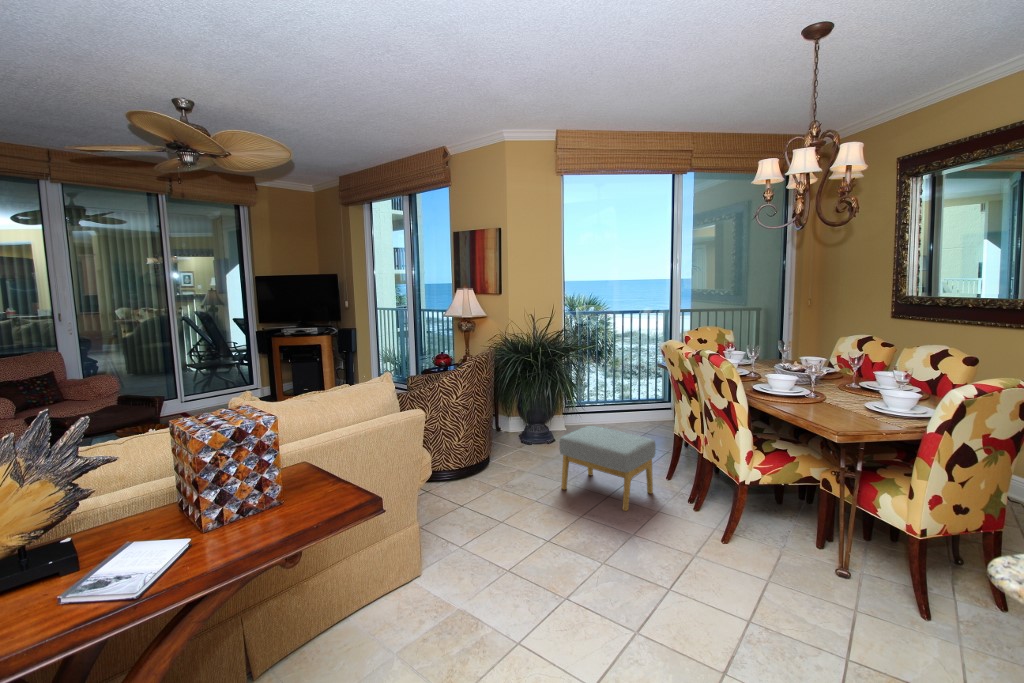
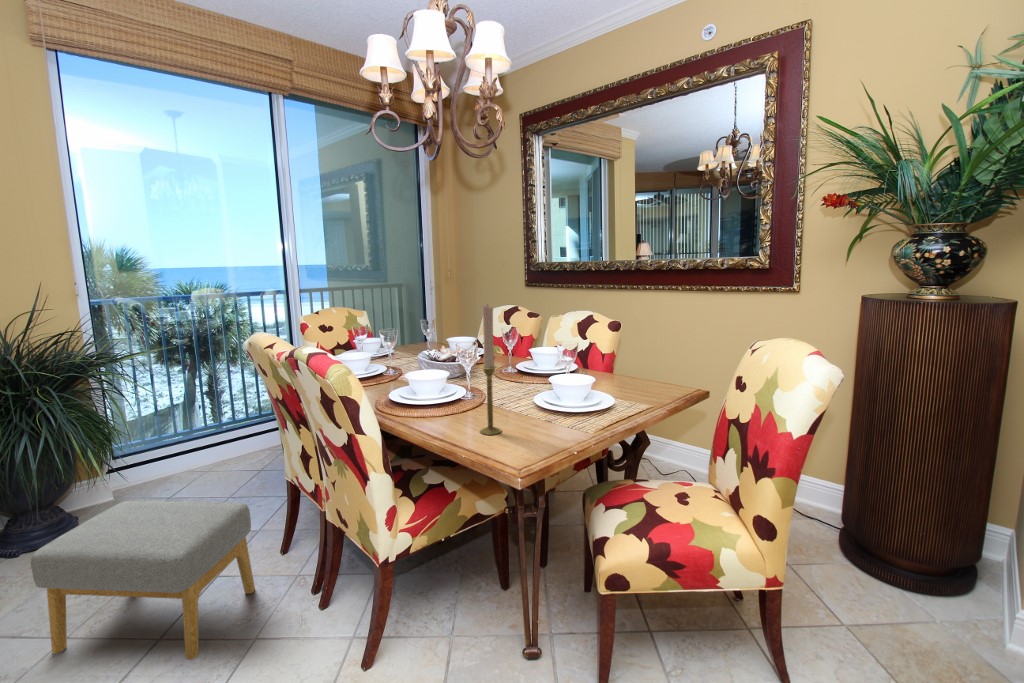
candlestick: none [815,335,833,417] -> present [480,305,501,435]

